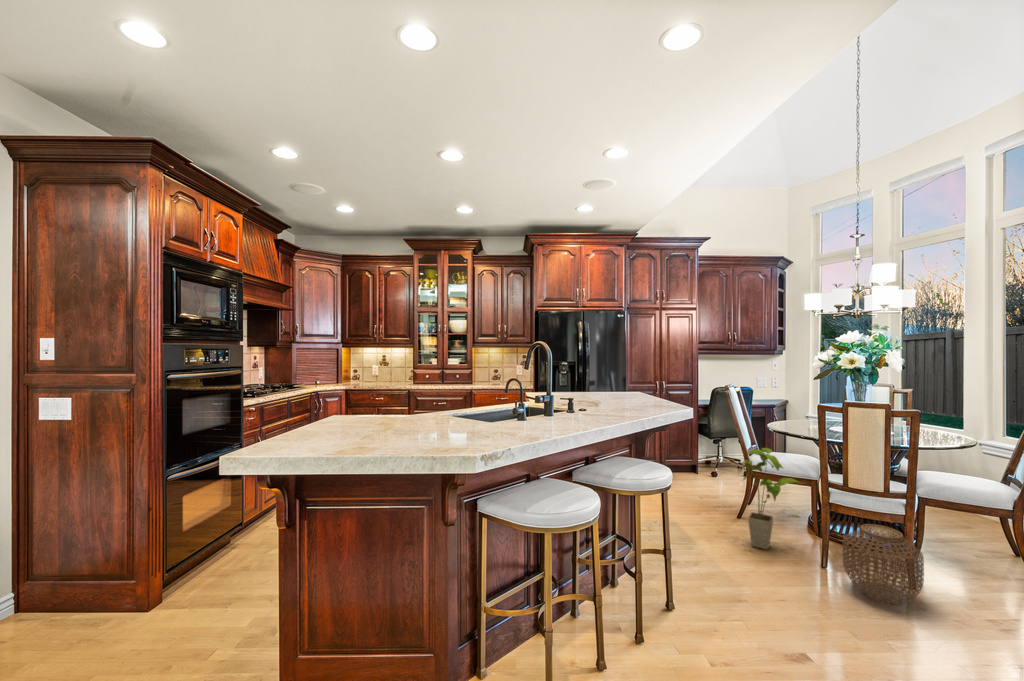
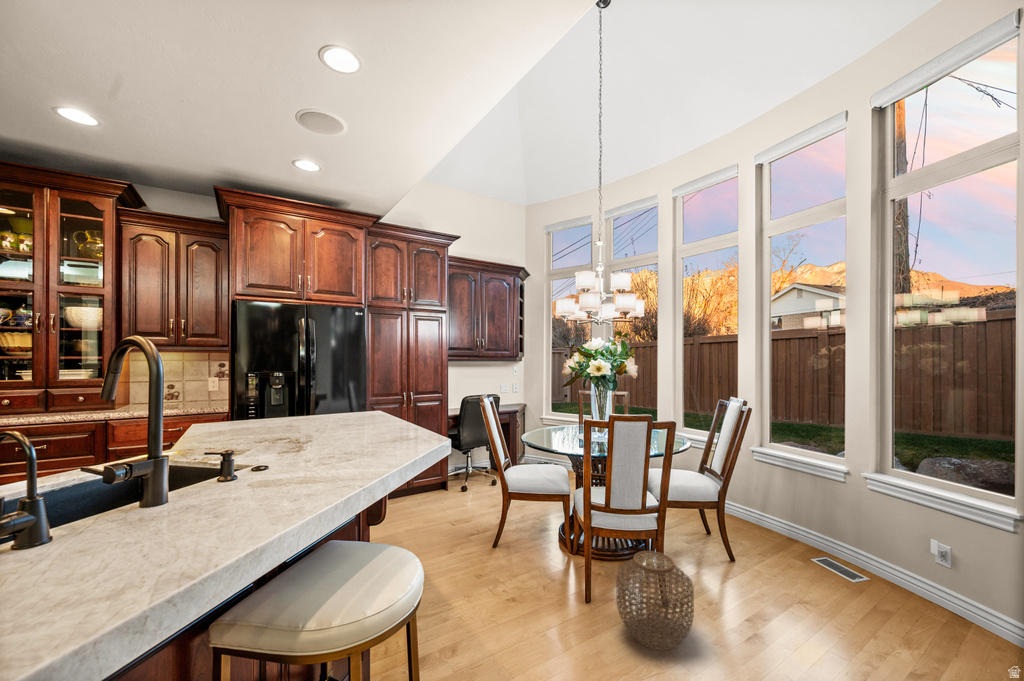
house plant: present [742,448,798,549] -> none [501,471,565,598]

